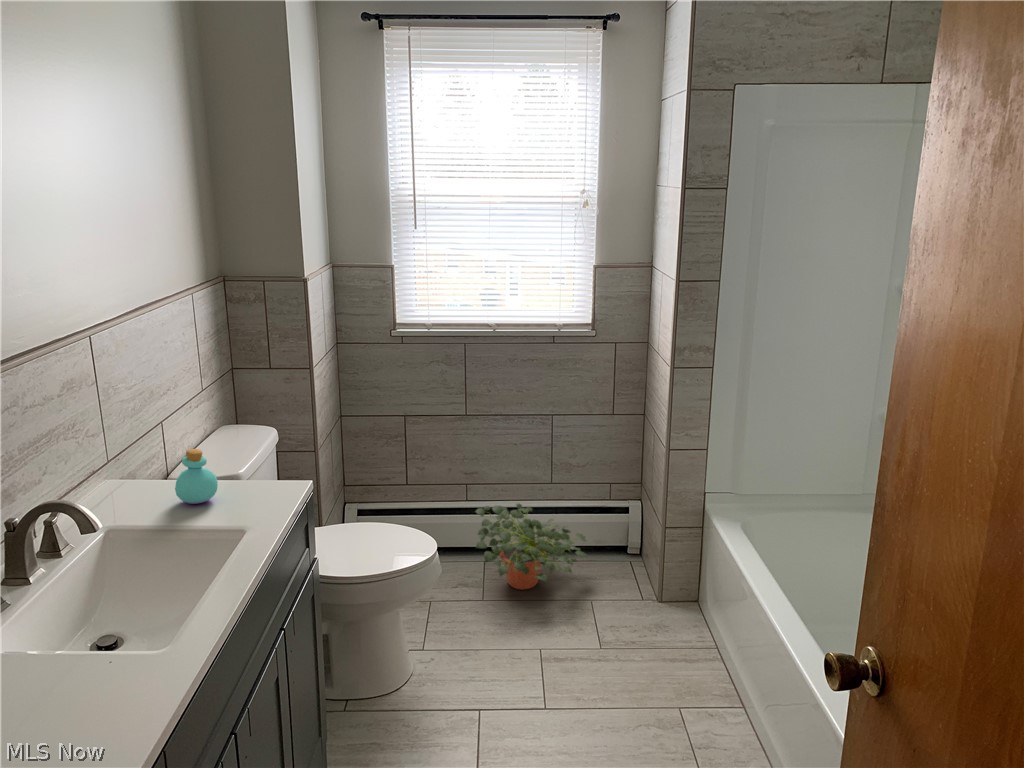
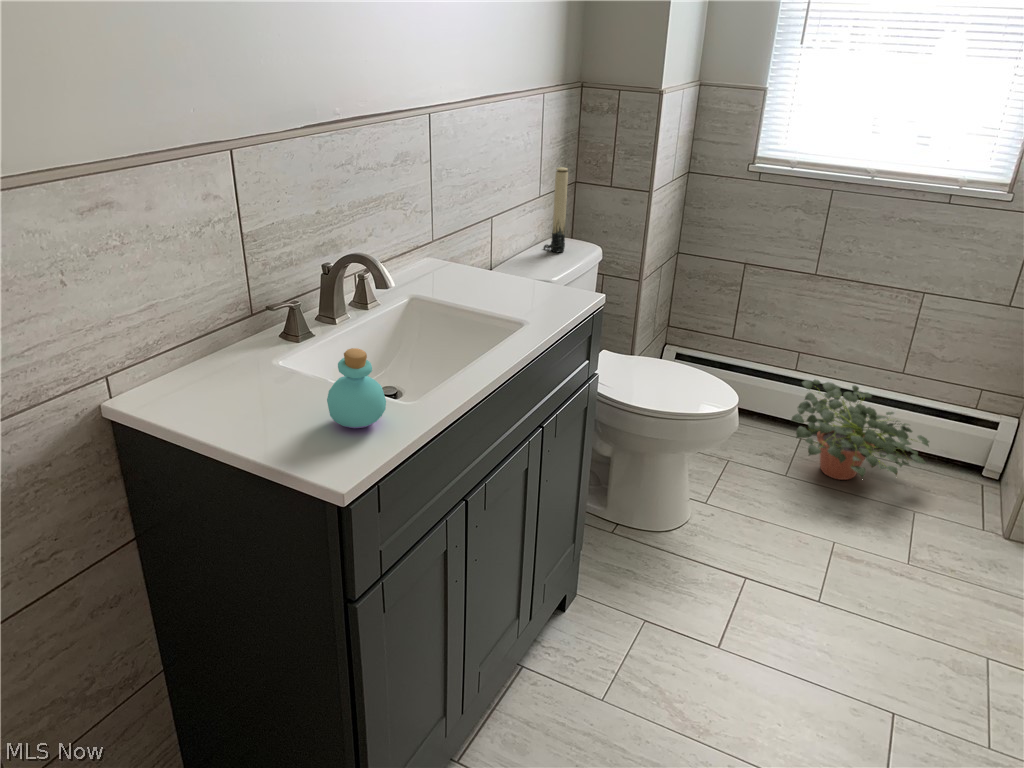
candle: none [220,361,243,443] -> present [544,167,568,252]
perfume bottle: present [175,449,218,504] -> present [327,348,386,428]

